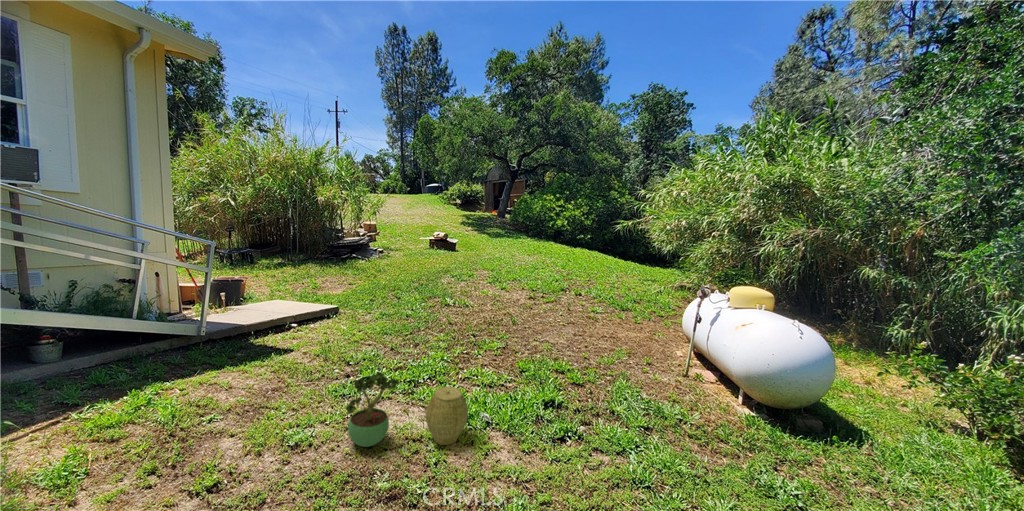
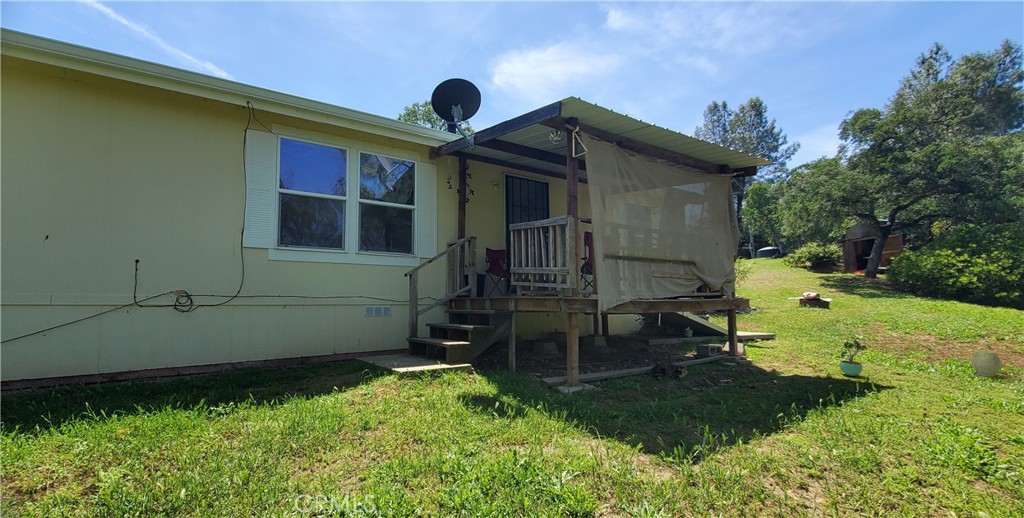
woven basket: present [426,387,468,445] -> present [971,350,1001,377]

